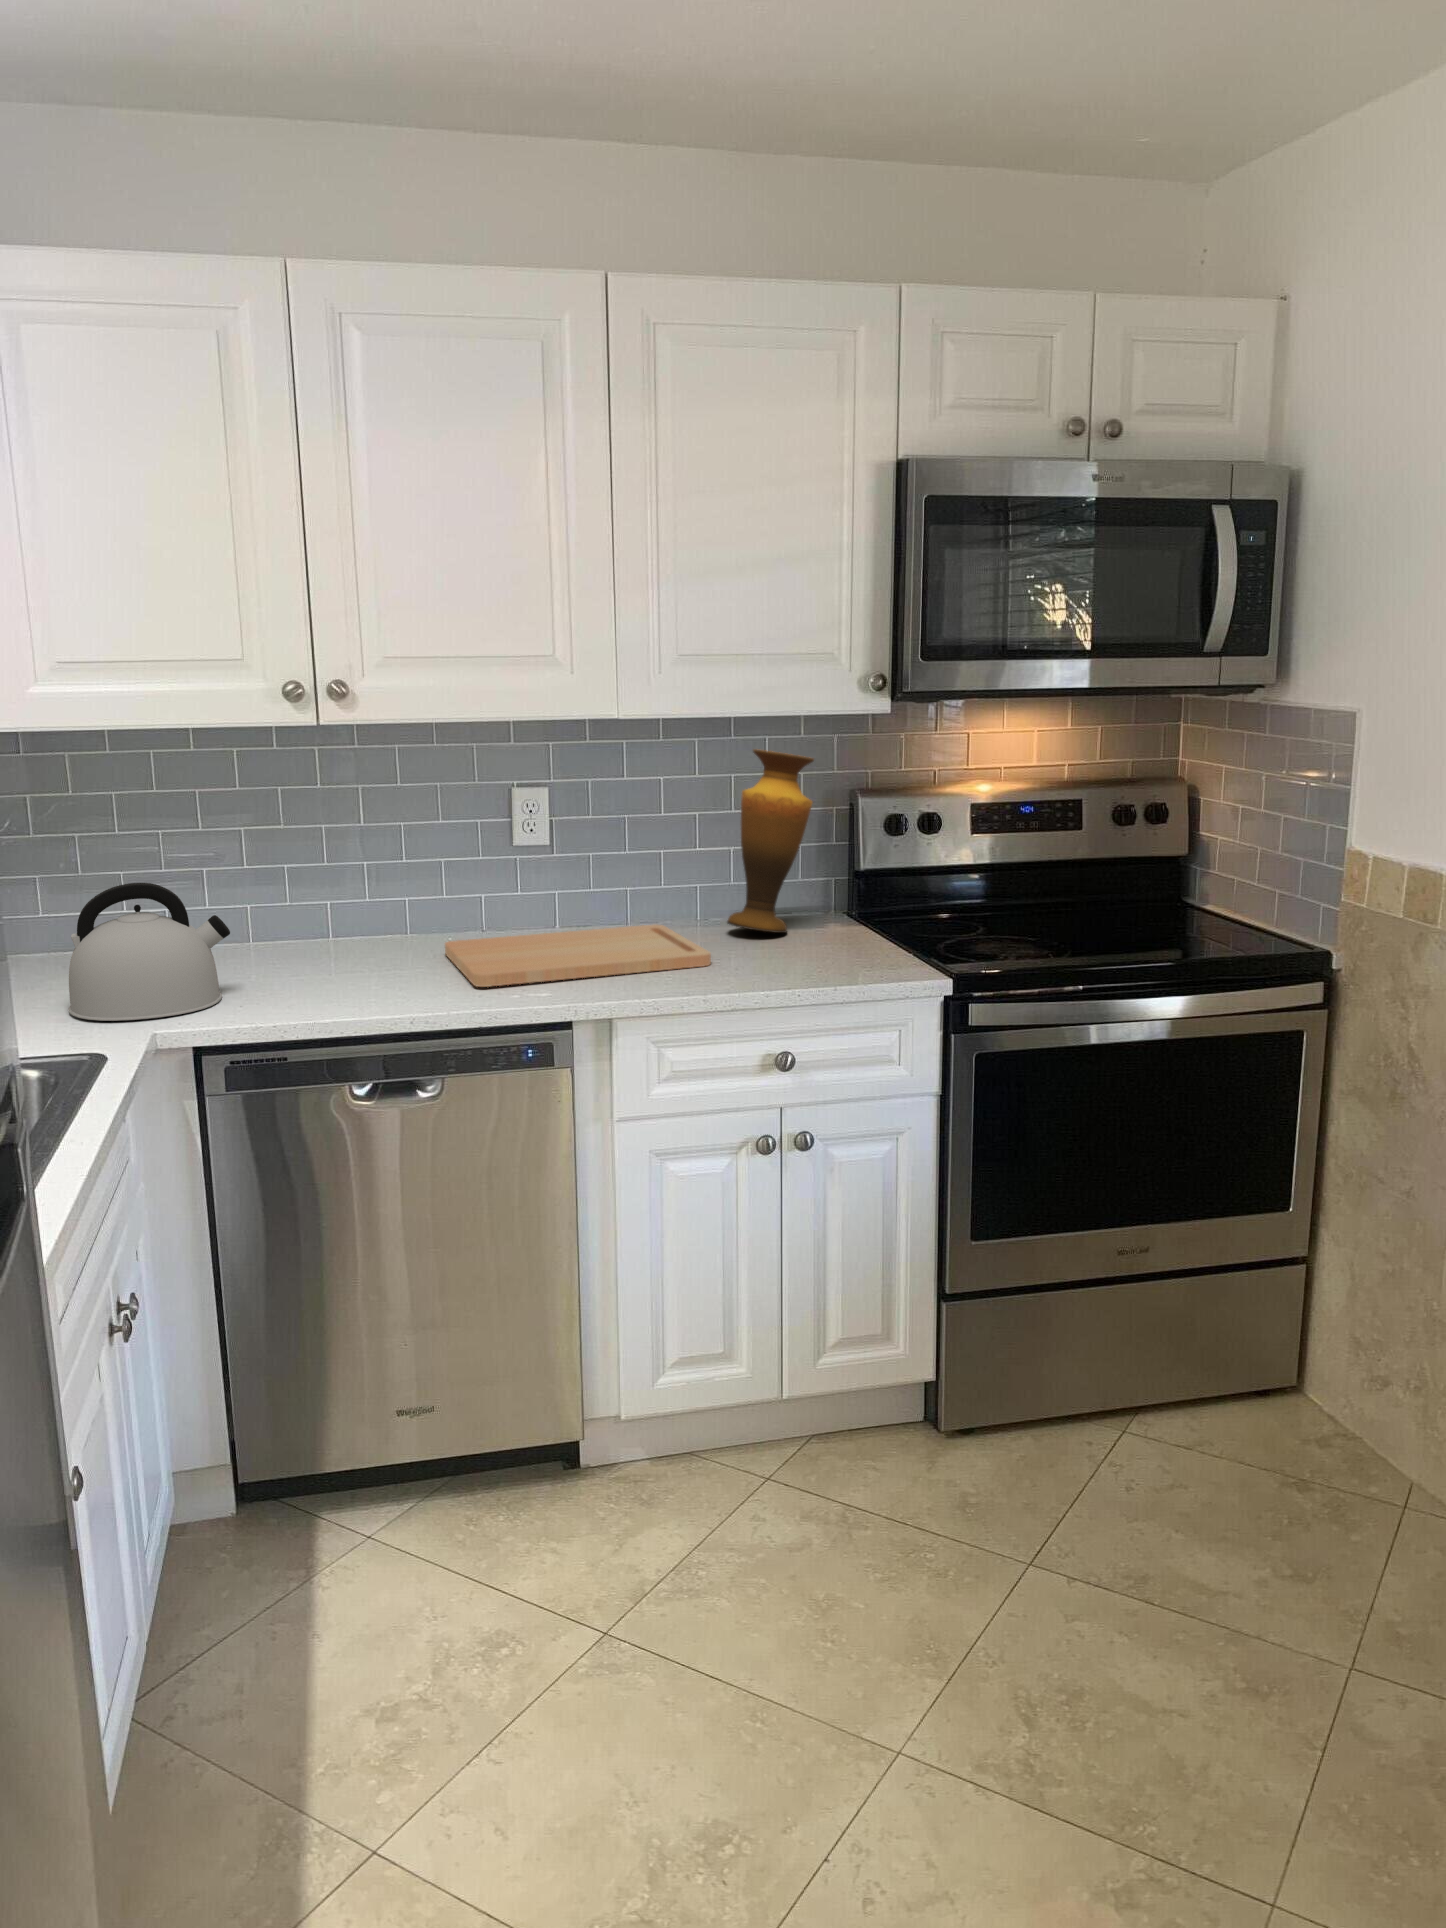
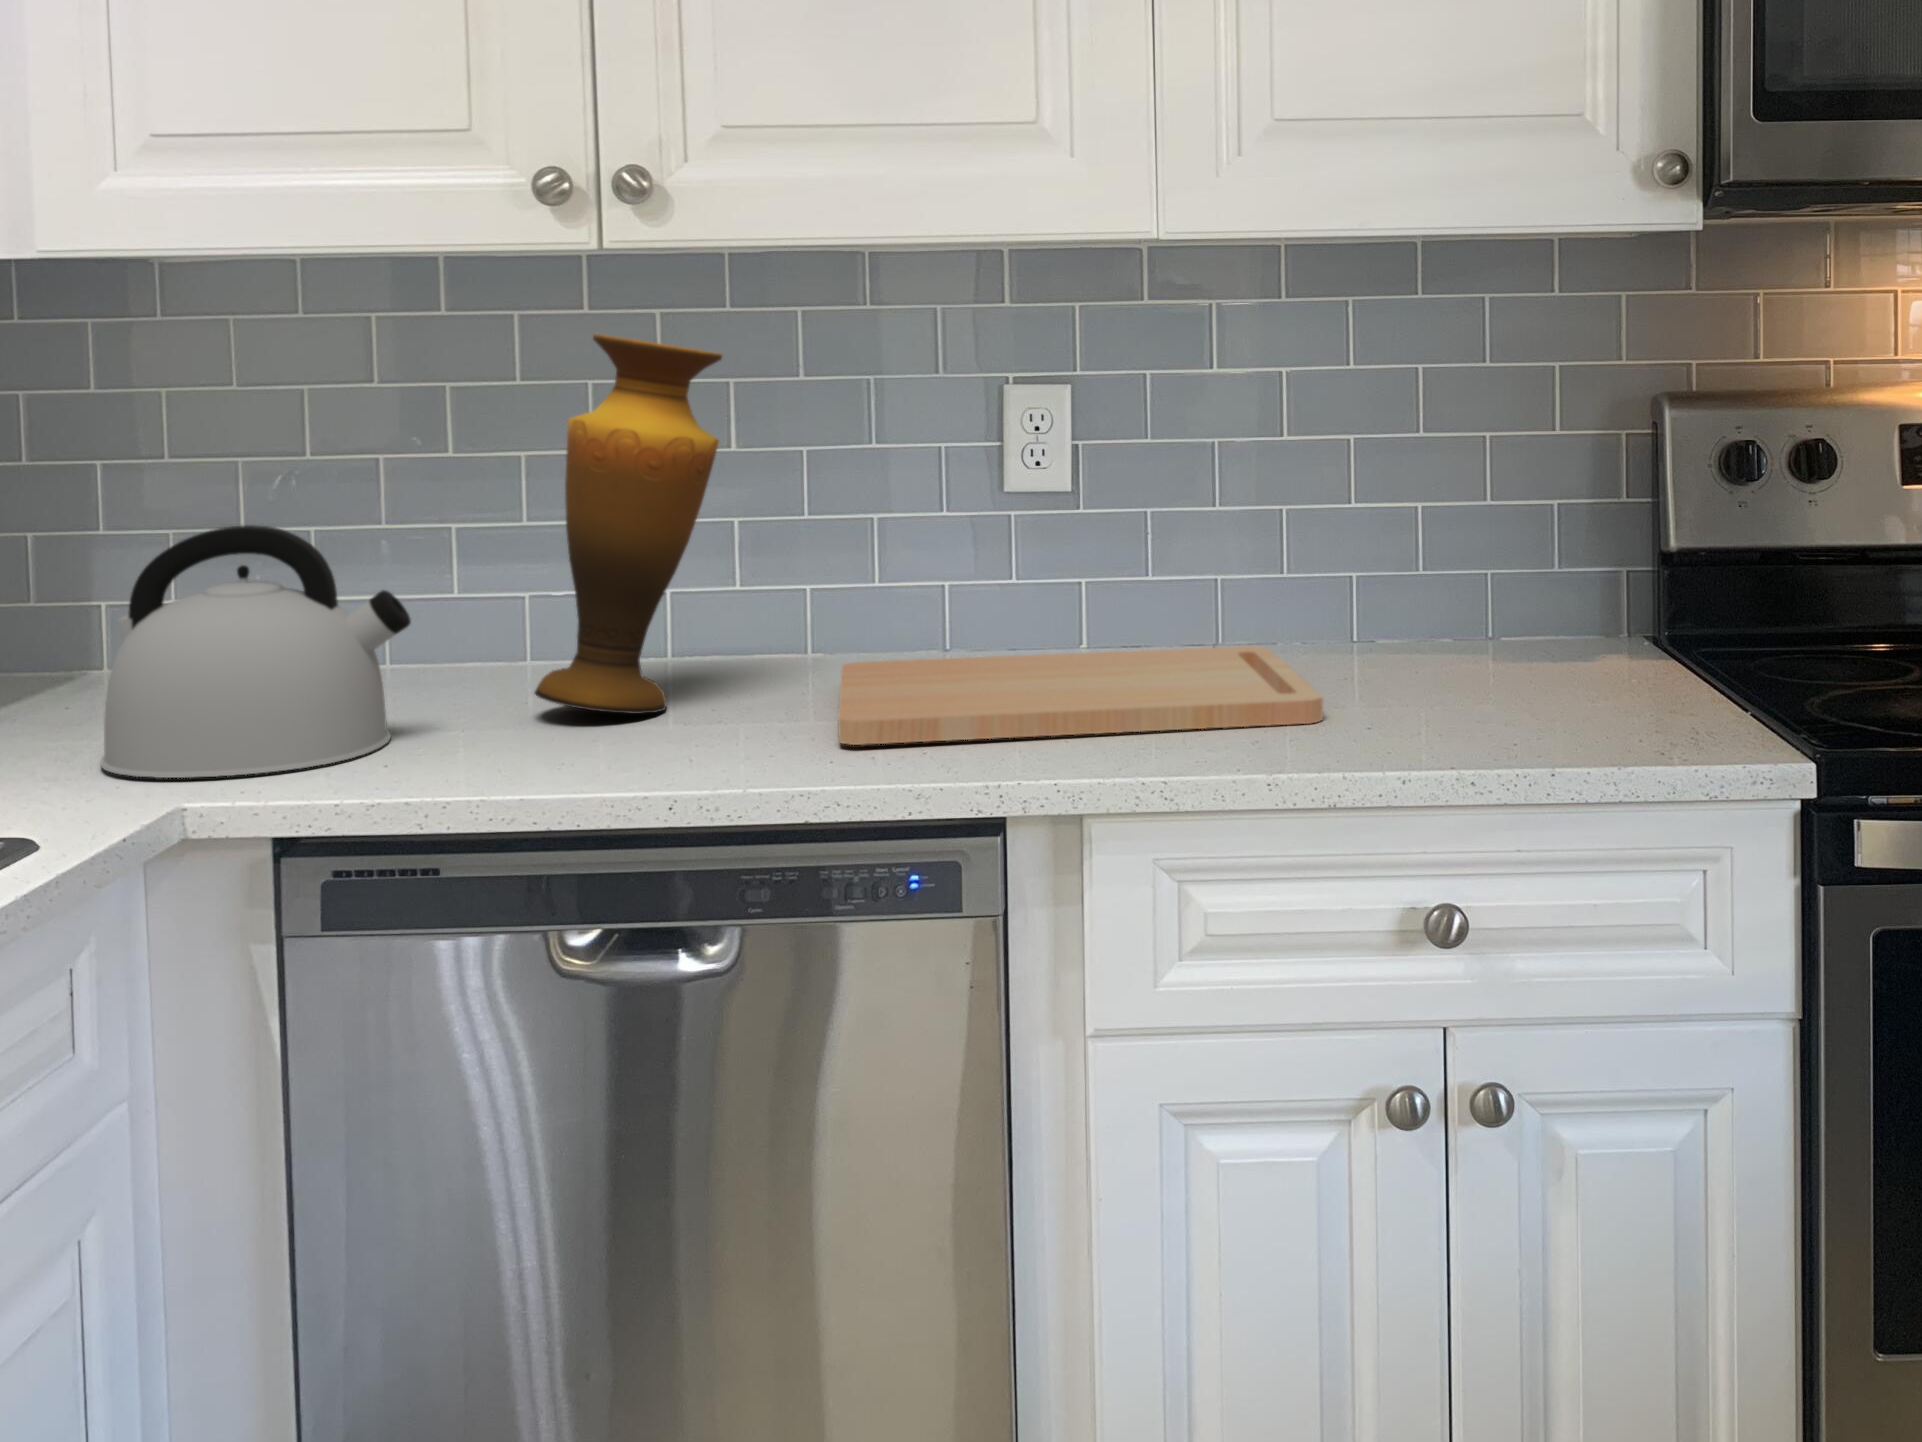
vase: present [727,749,814,933] -> present [535,334,722,714]

